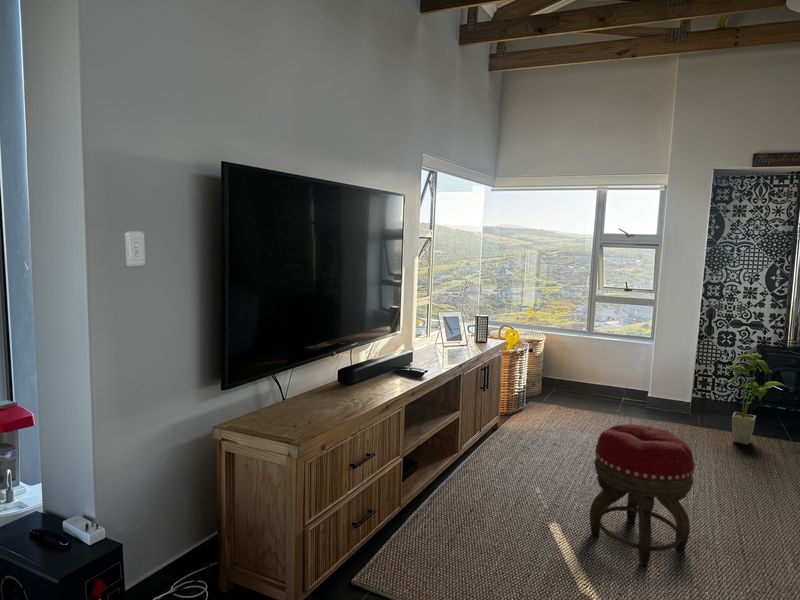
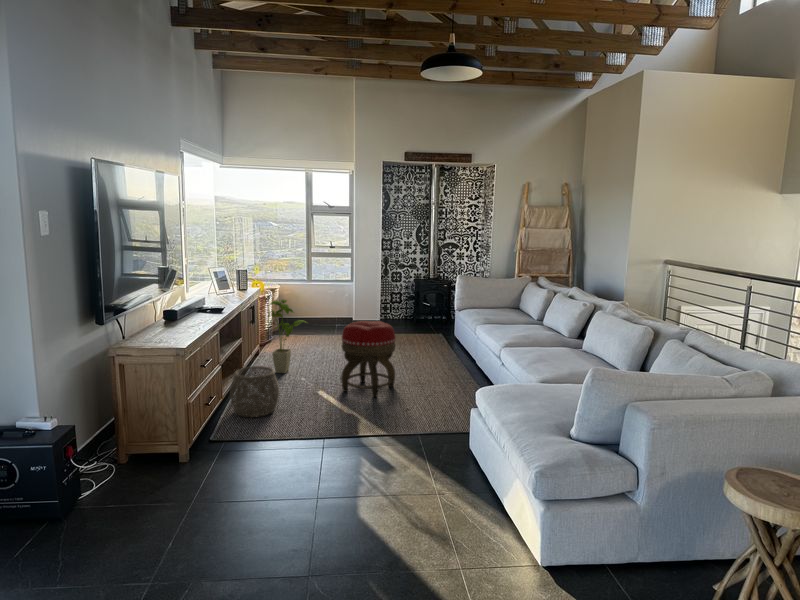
house plant: present [729,353,784,445] -> present [269,300,306,373]
woven basket: none [411,468,482,553] -> present [230,366,279,417]

